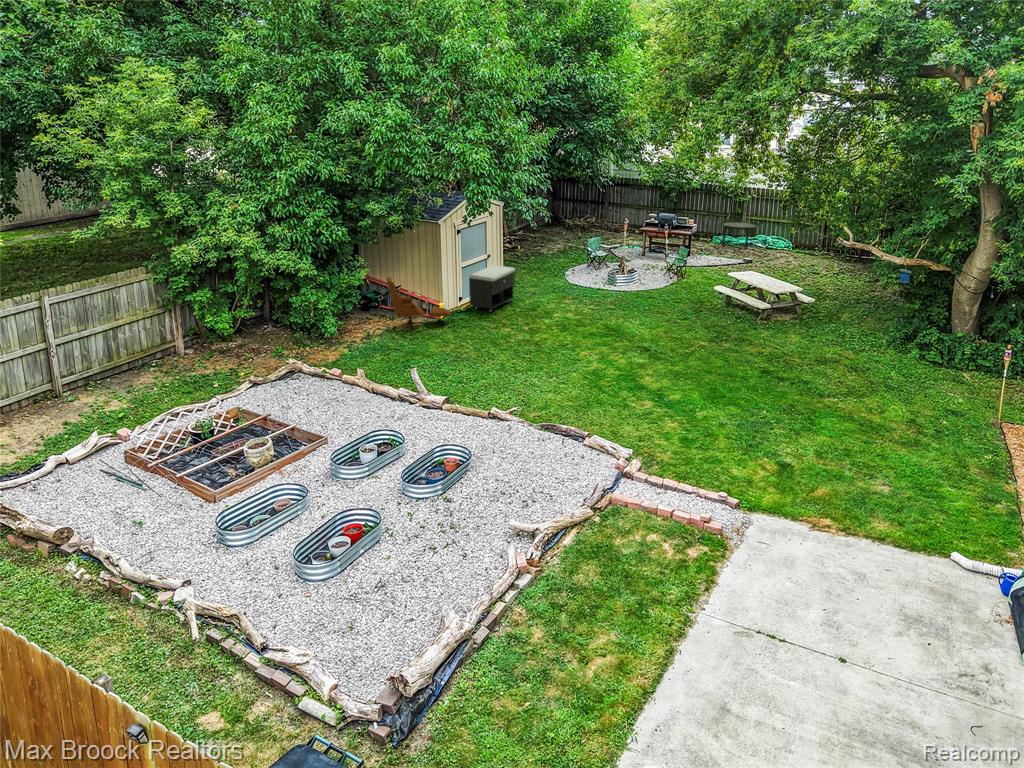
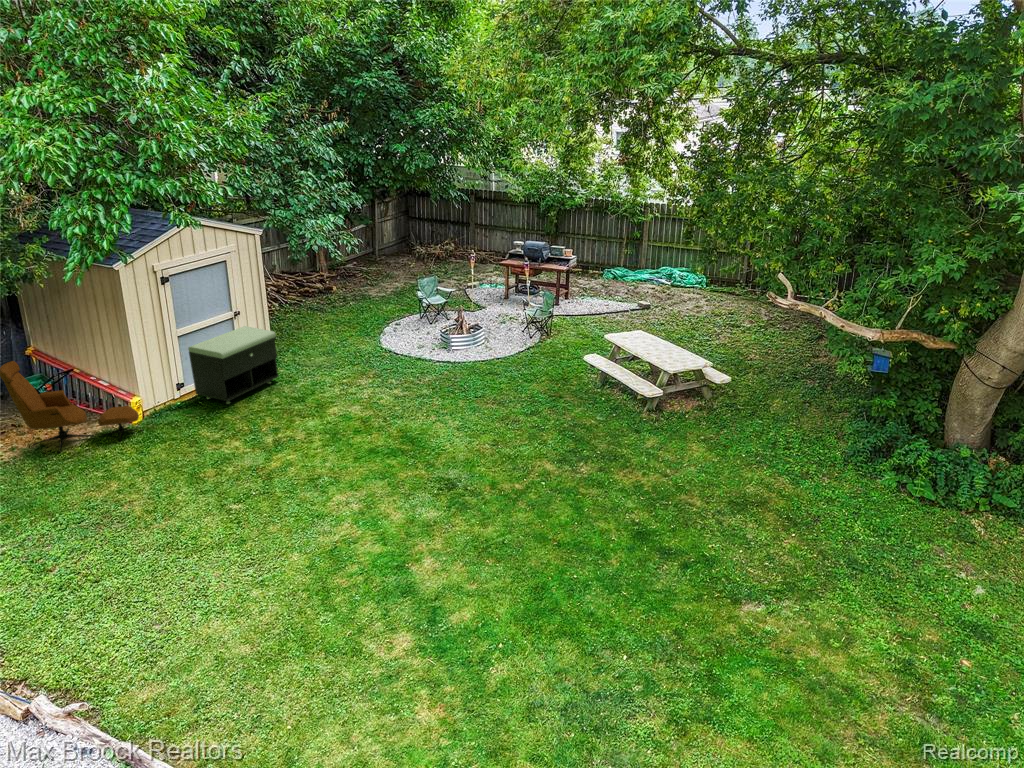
round table: present [721,220,759,249] -> none [613,248,663,286]

